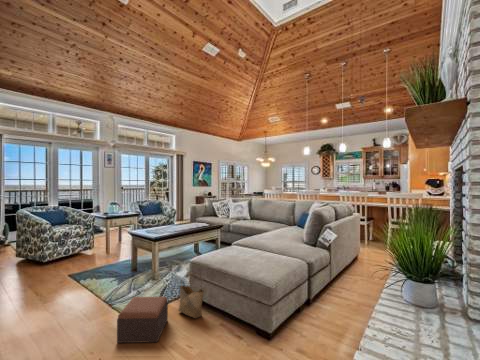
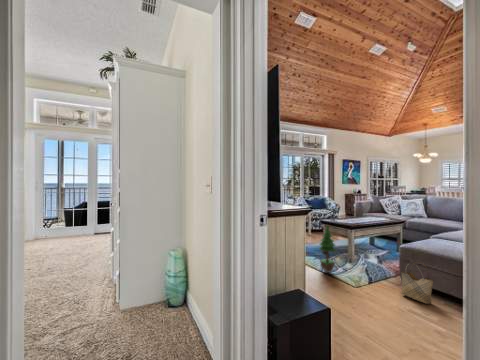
potted tree: none [102,239,126,298] -> present [319,226,335,272]
footstool: present [117,296,168,343] -> none [361,274,402,316]

